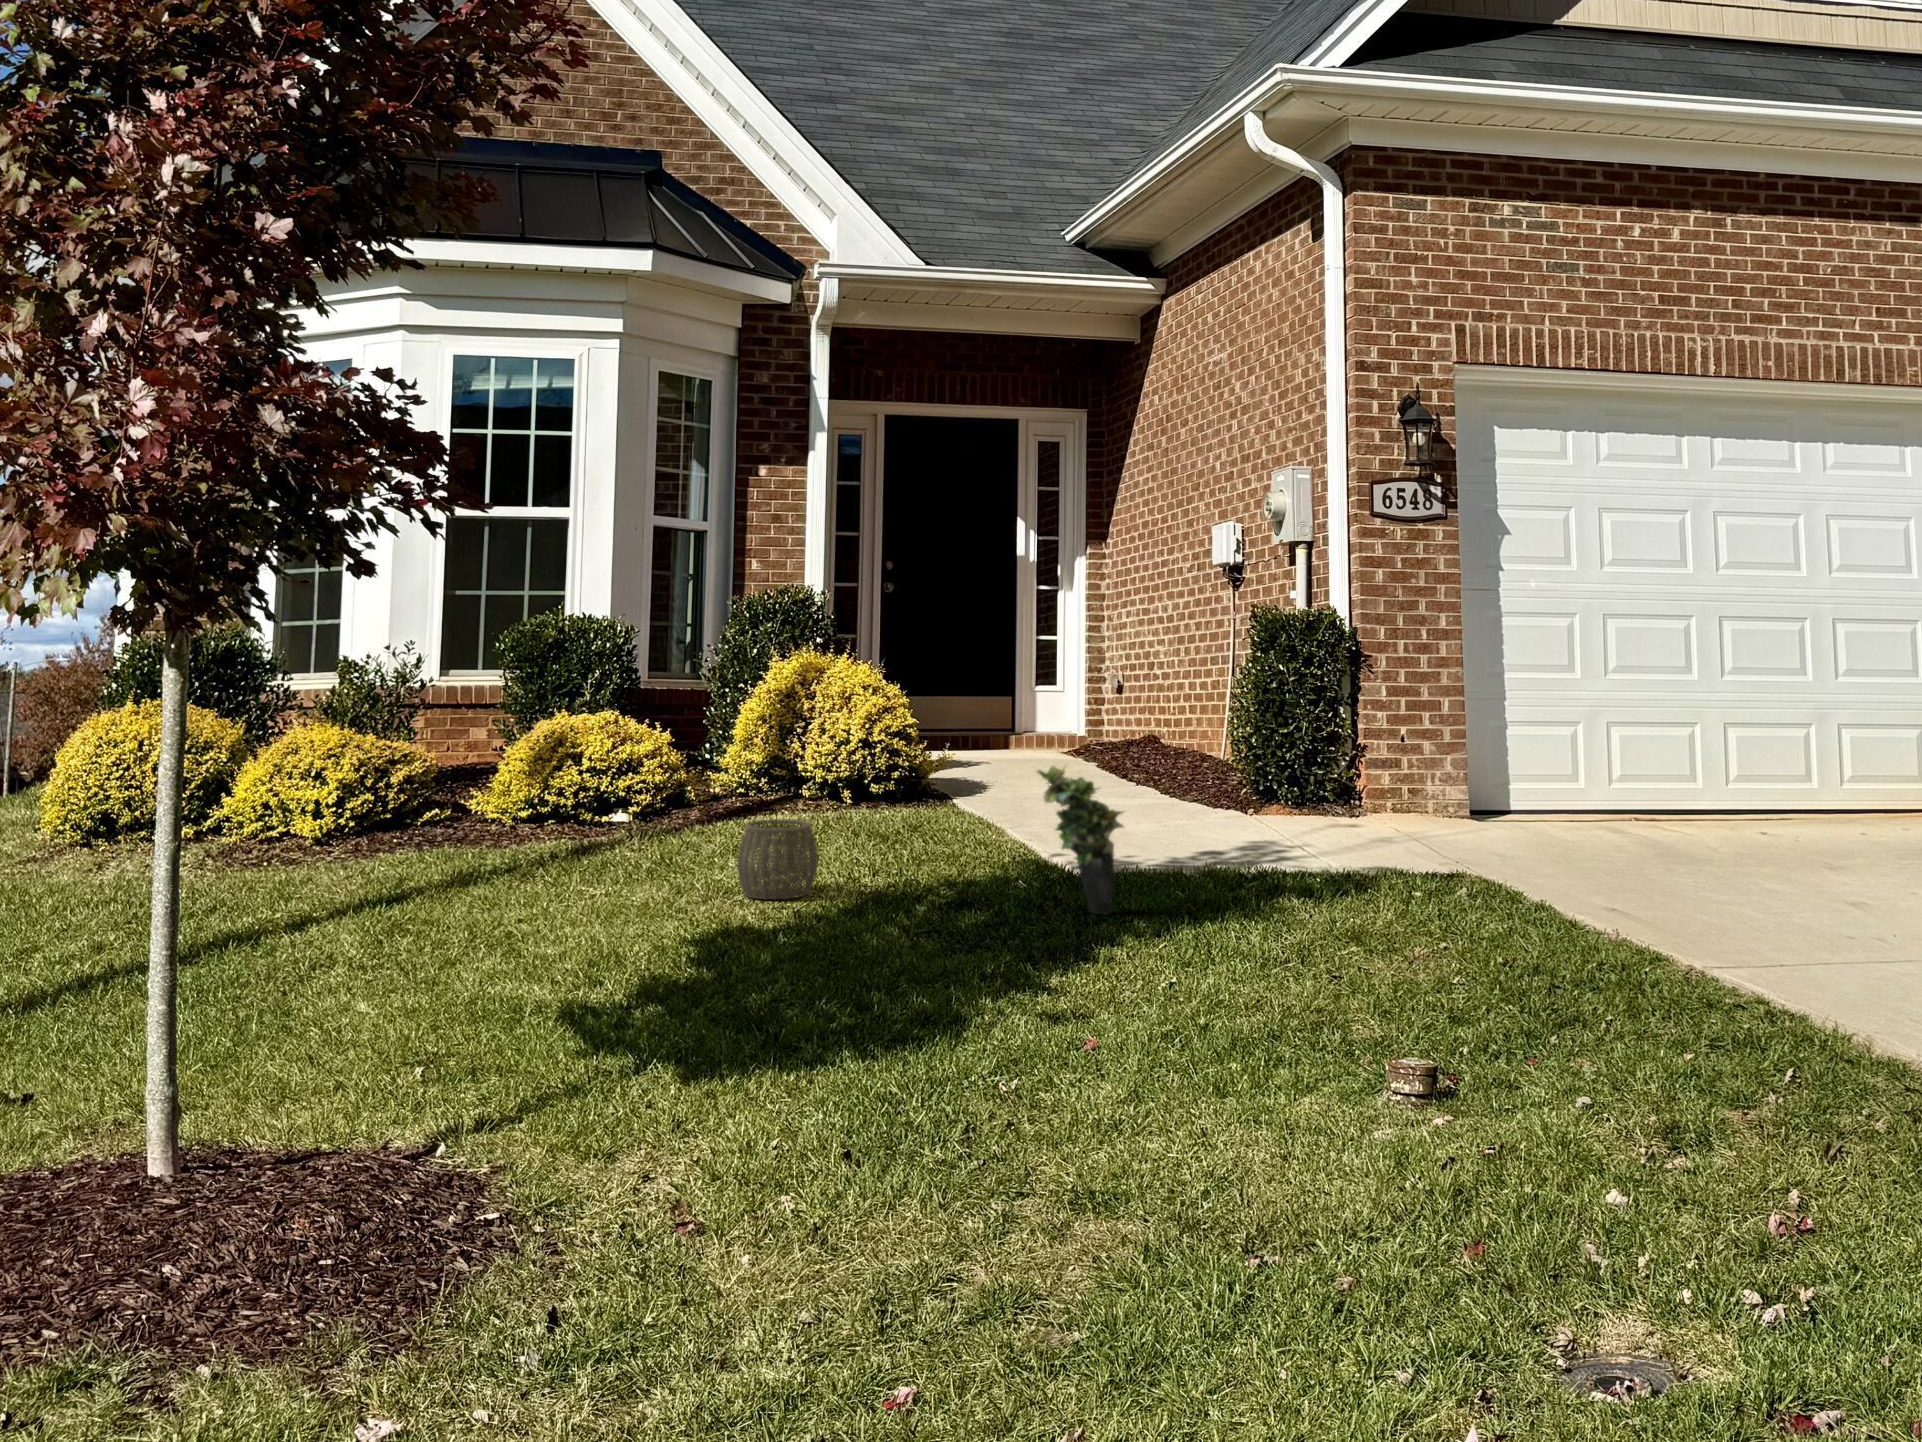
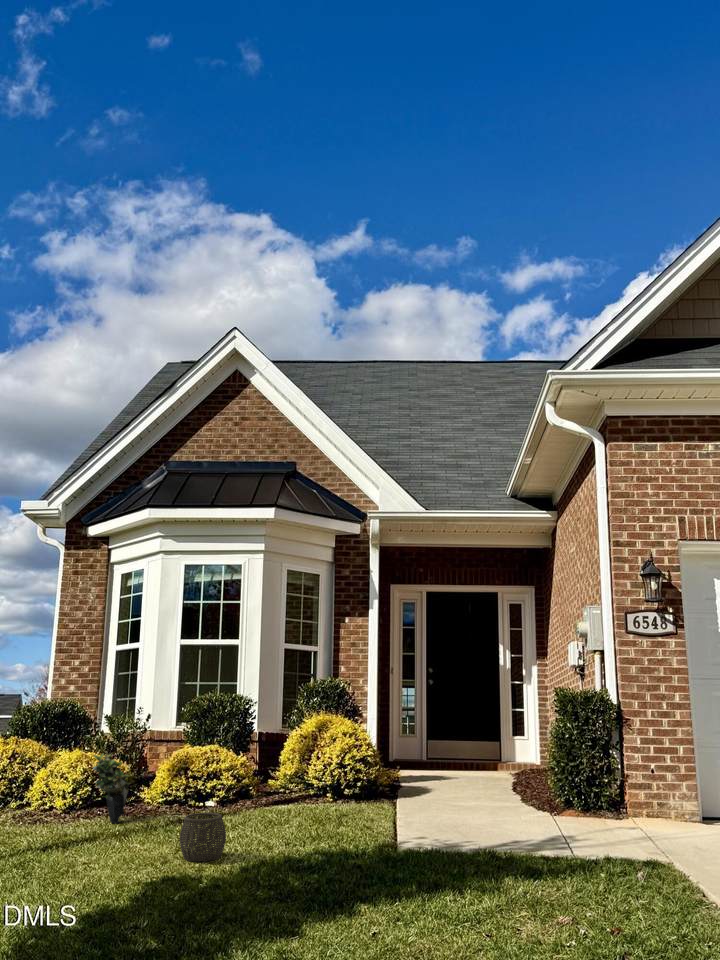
potted plant: present [1036,766,1123,915] -> present [93,754,130,824]

